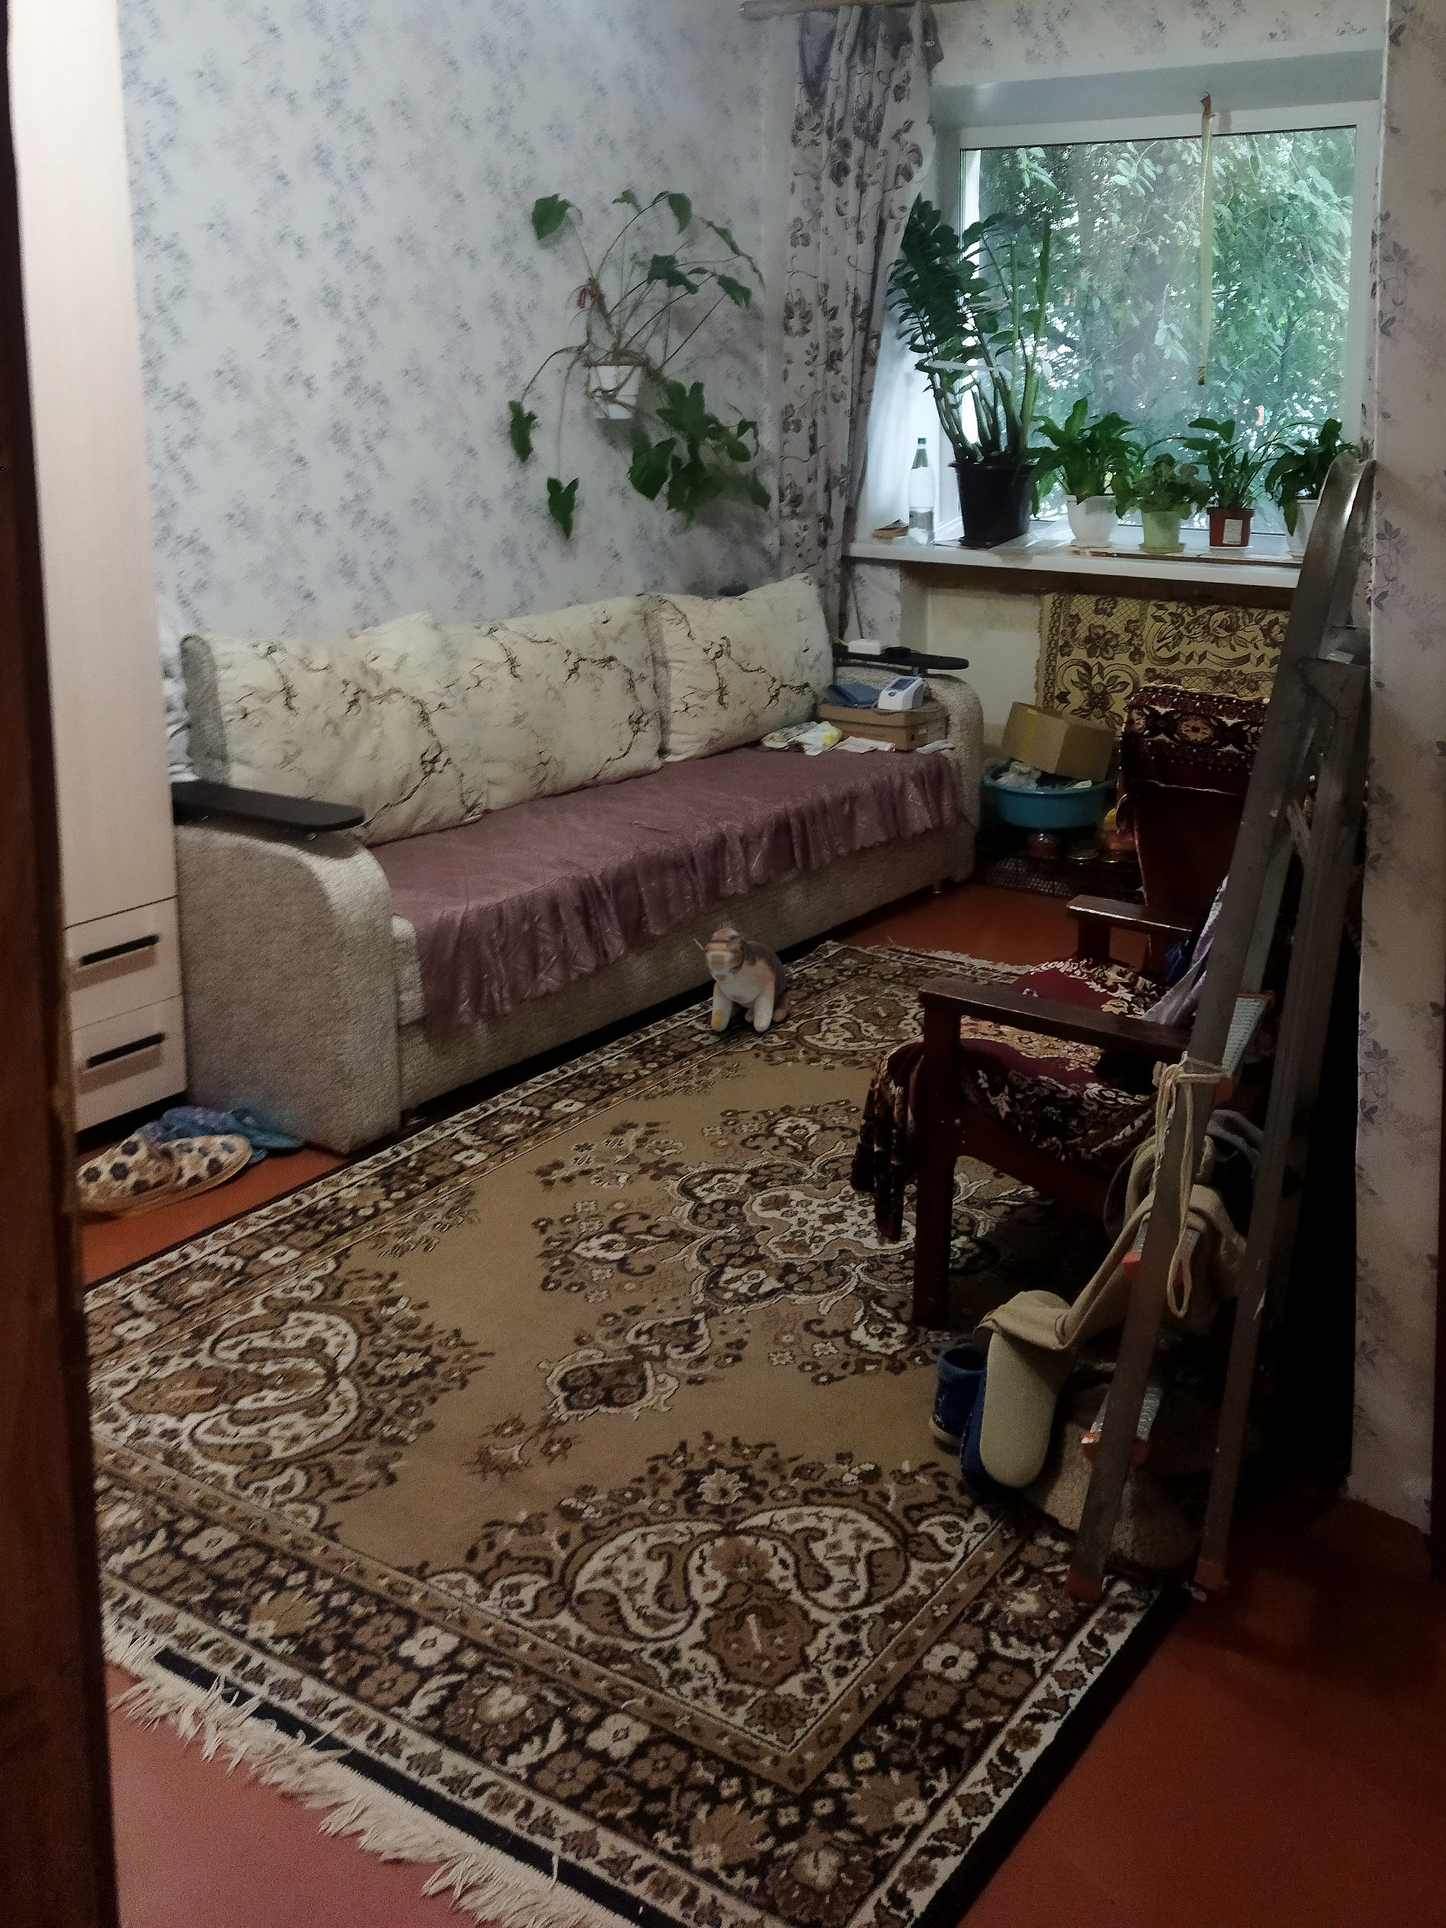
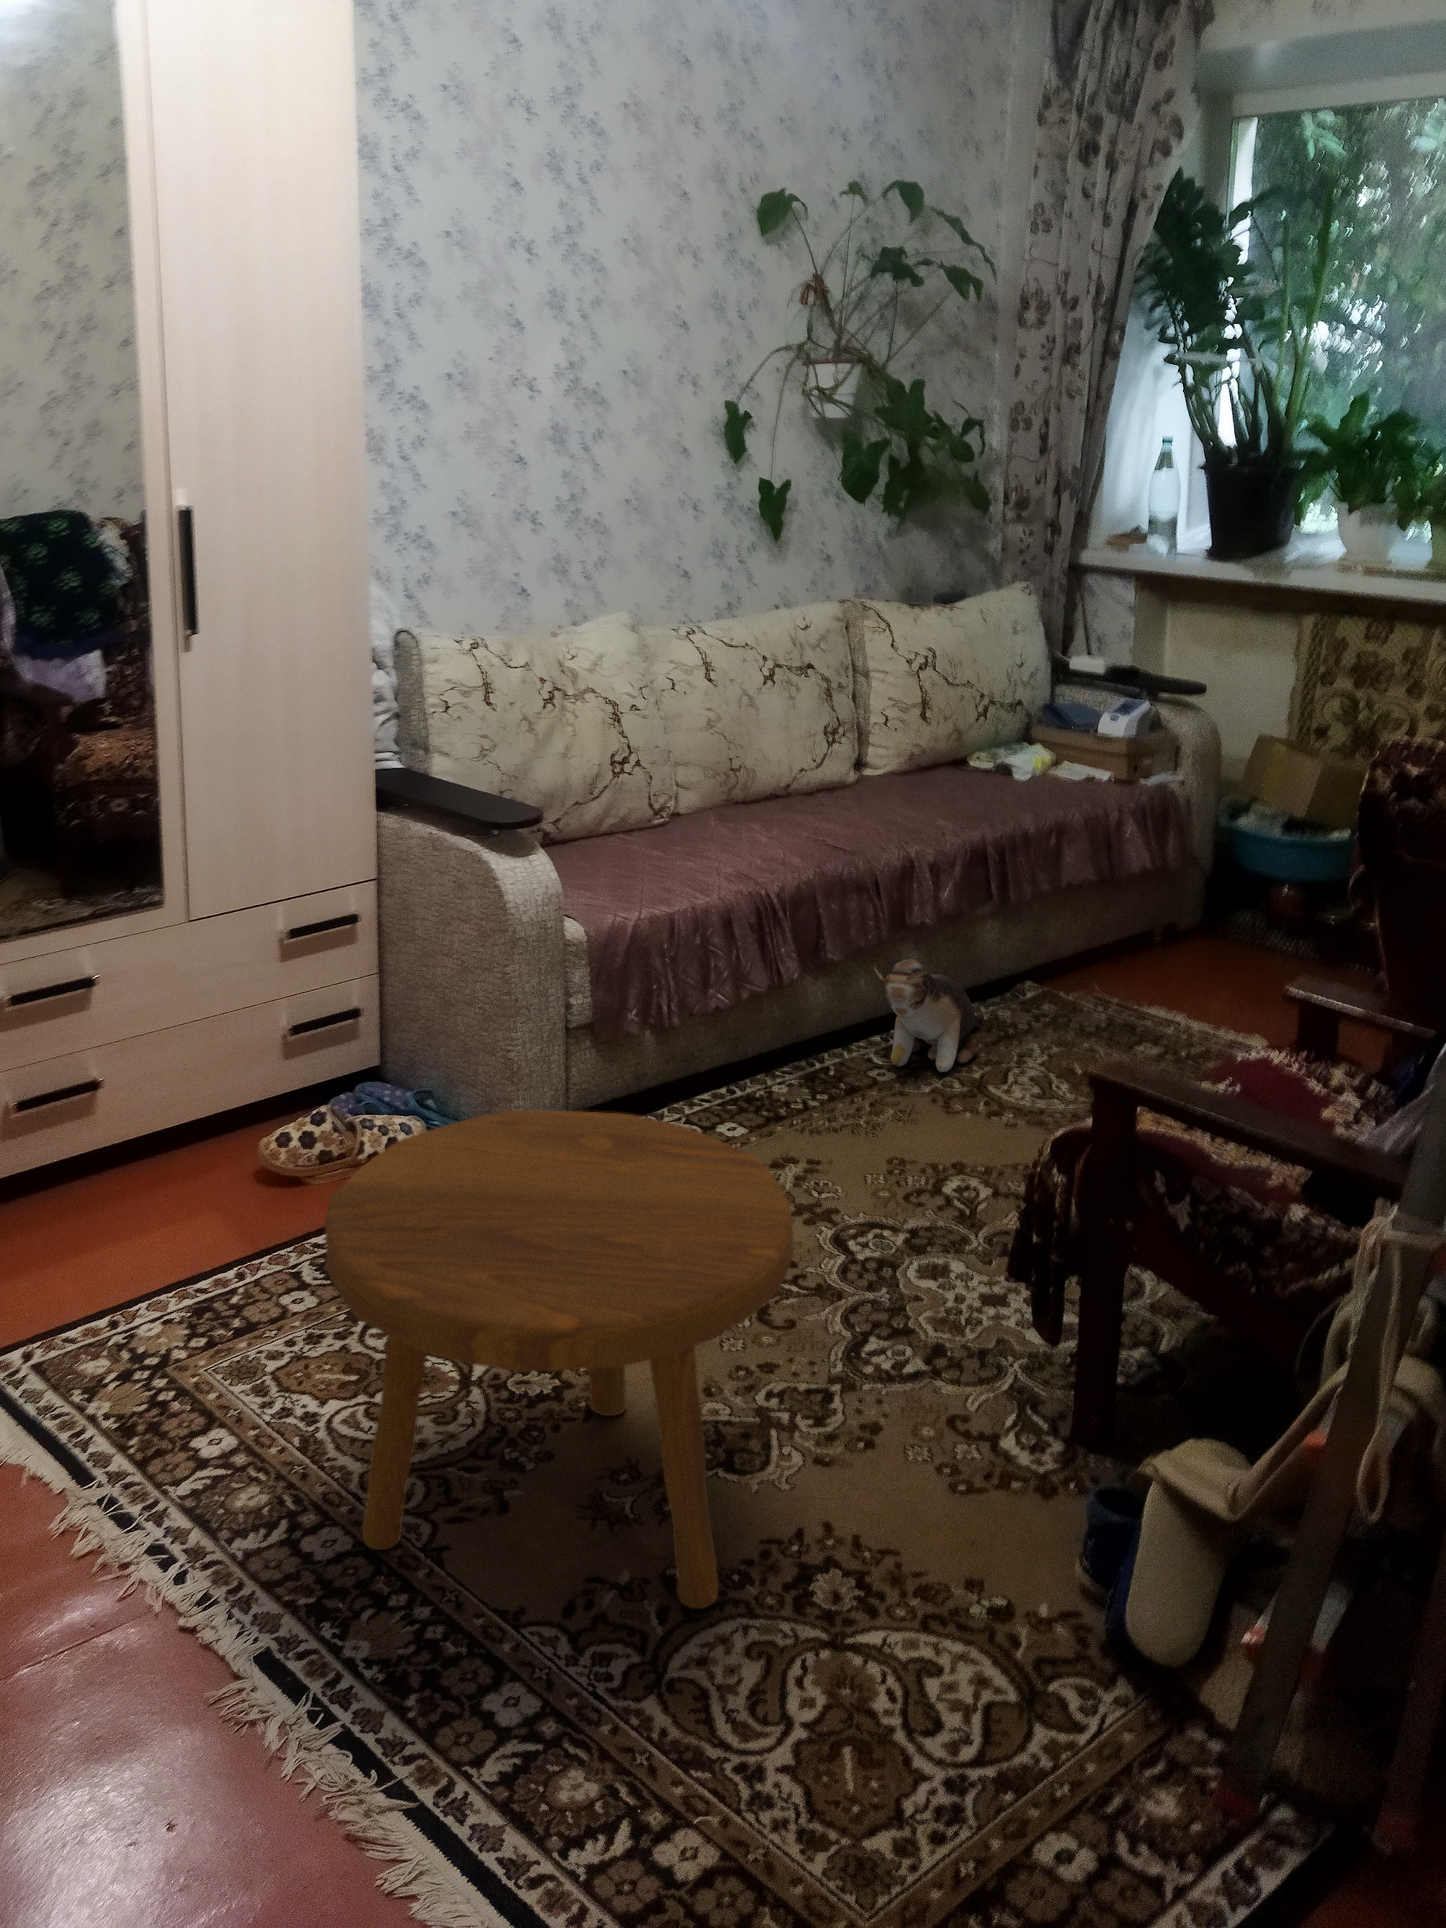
footstool: none [197,1084,670,1542] -> present [325,1111,794,1609]

